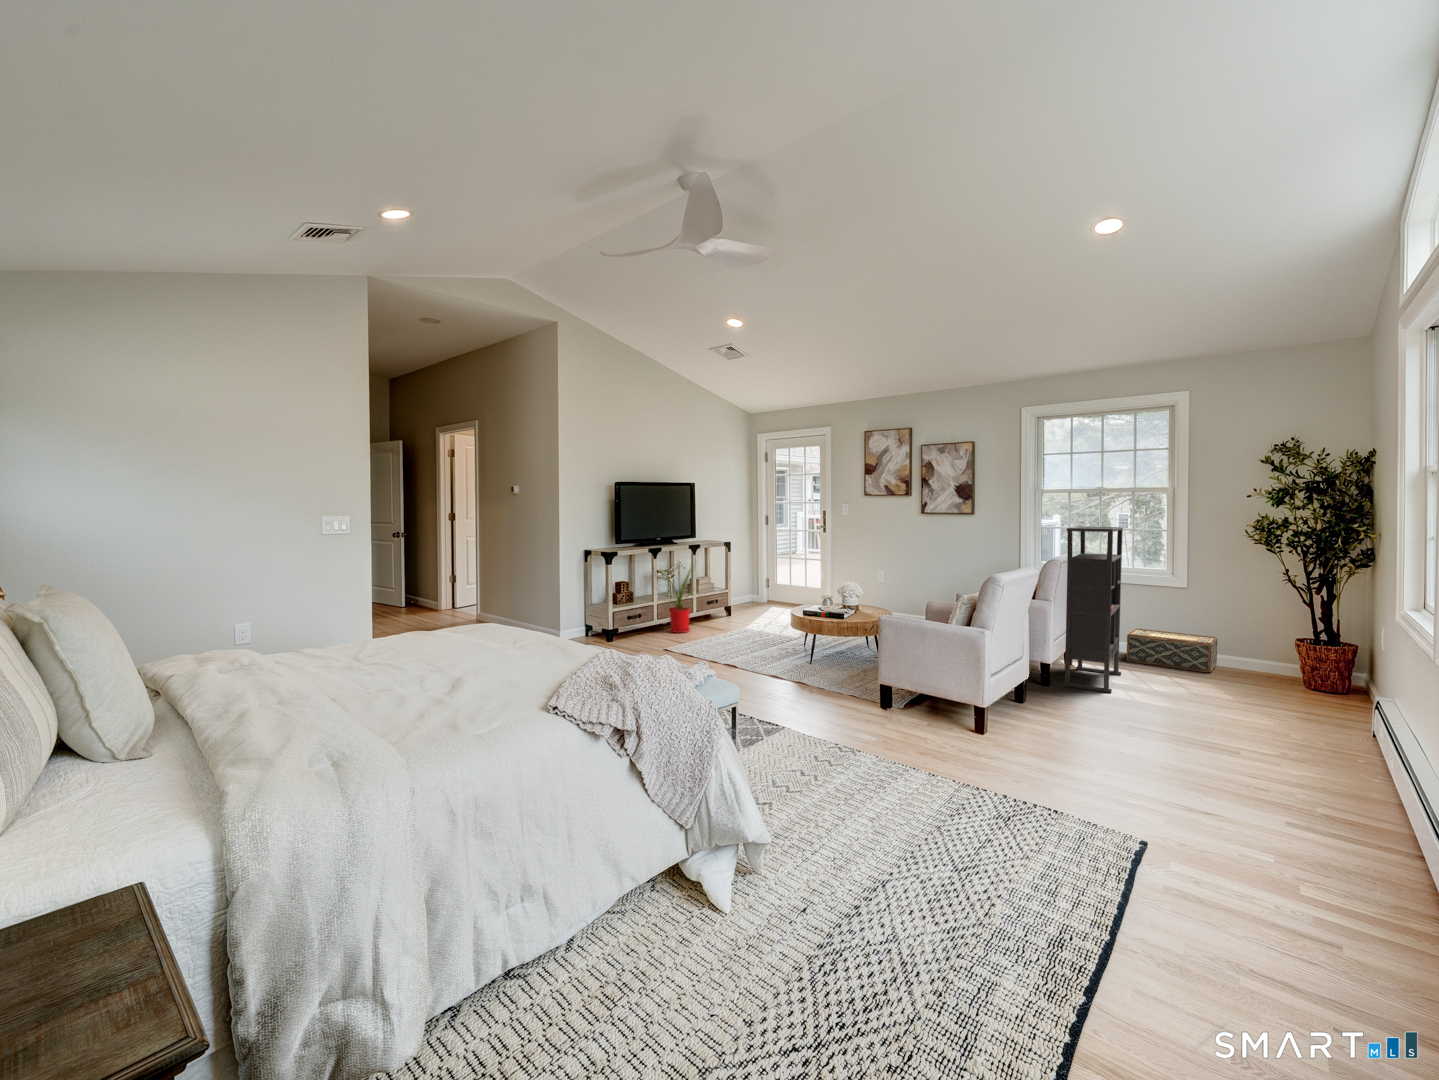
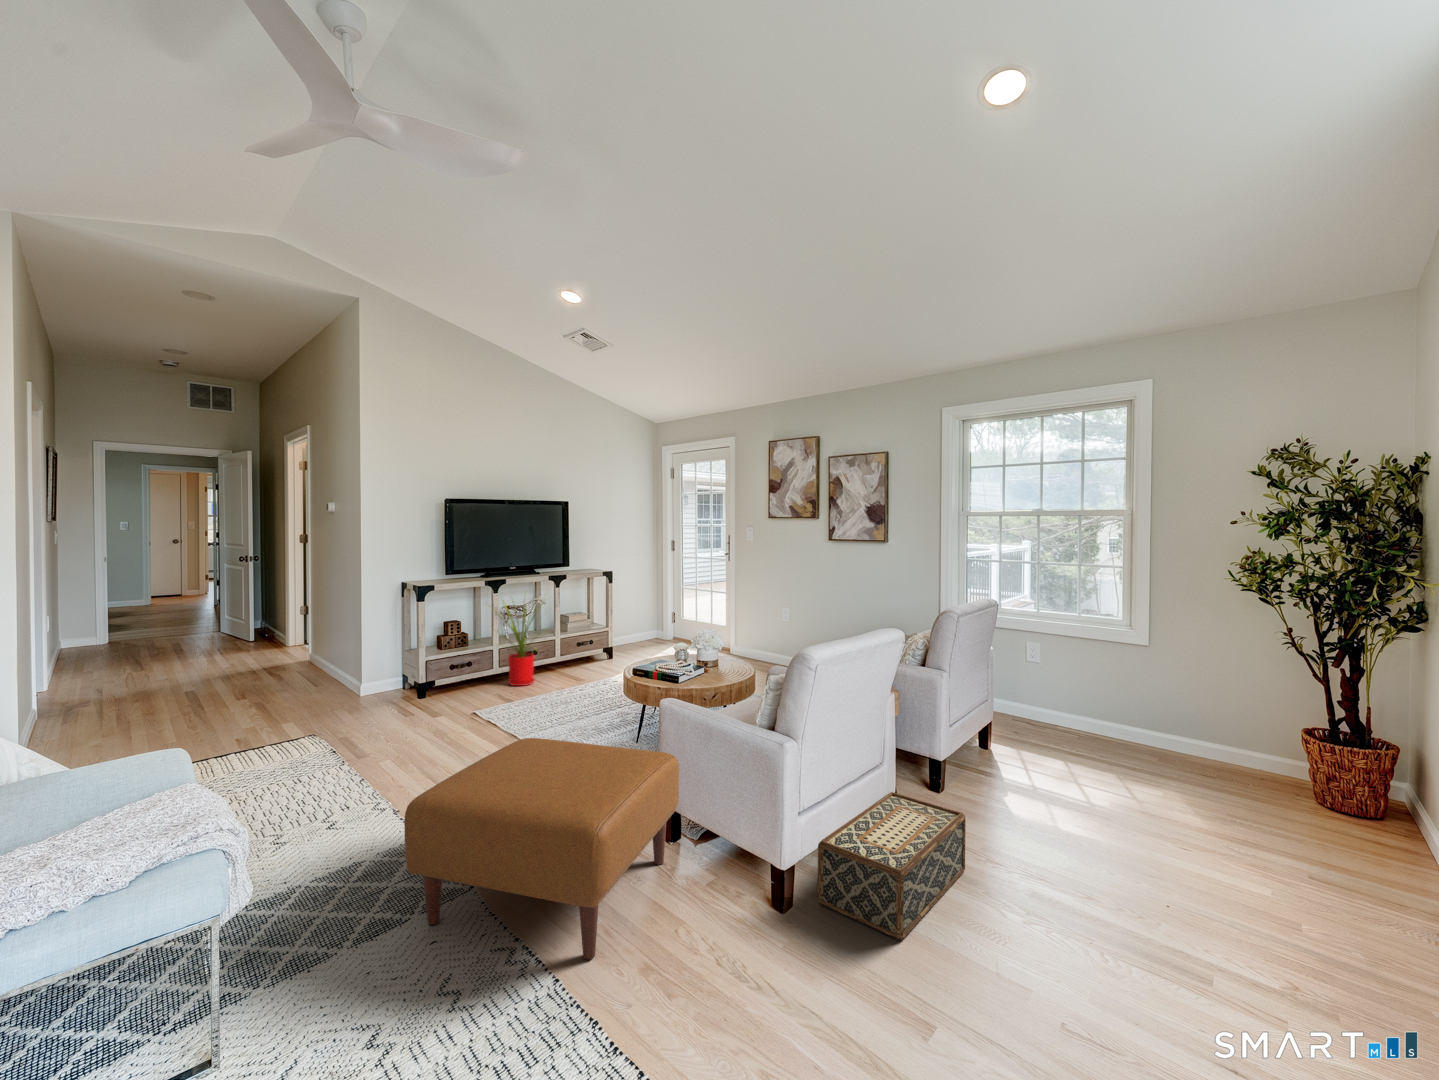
bookshelf: present [1063,527,1123,693] -> none [962,562,1054,811]
woven basket: present [1127,629,1217,672] -> present [818,792,966,940]
ottoman: none [763,644,900,754] -> present [404,738,679,959]

